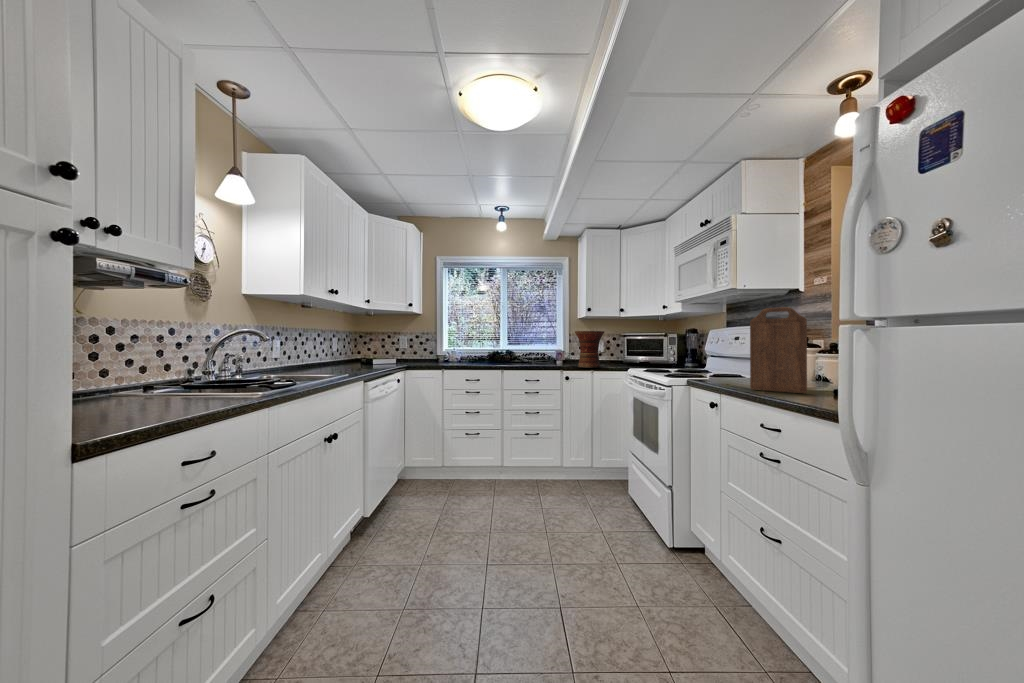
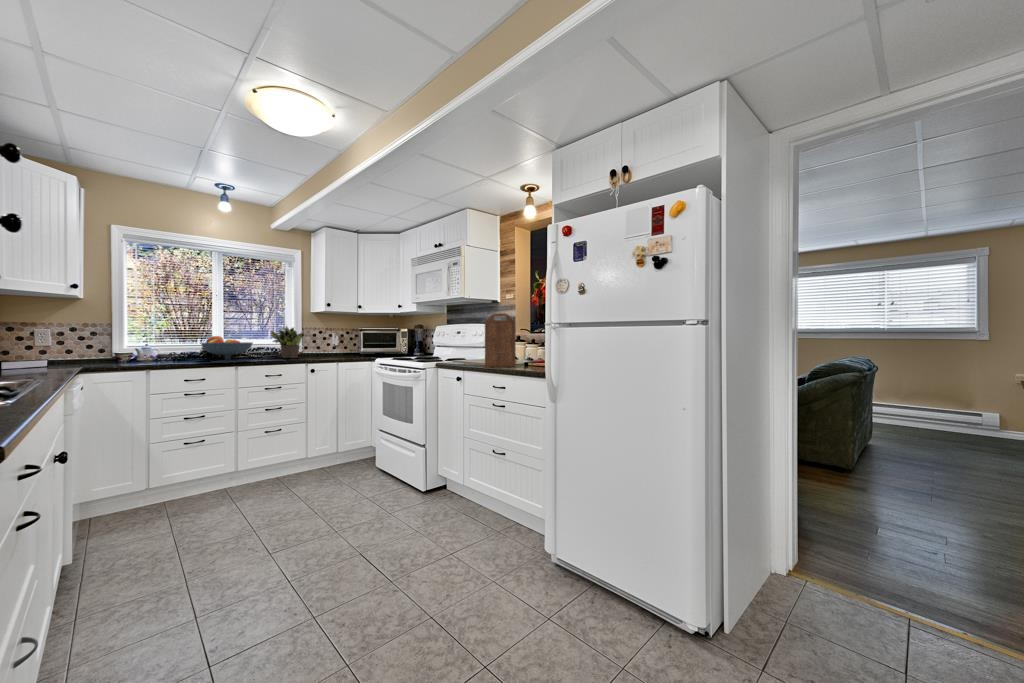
potted plant: none [533,331,562,364] -> present [271,327,303,358]
vase: present [575,331,604,368] -> none [320,325,350,360]
fruit bowl: none [480,342,517,366] -> present [201,336,253,363]

